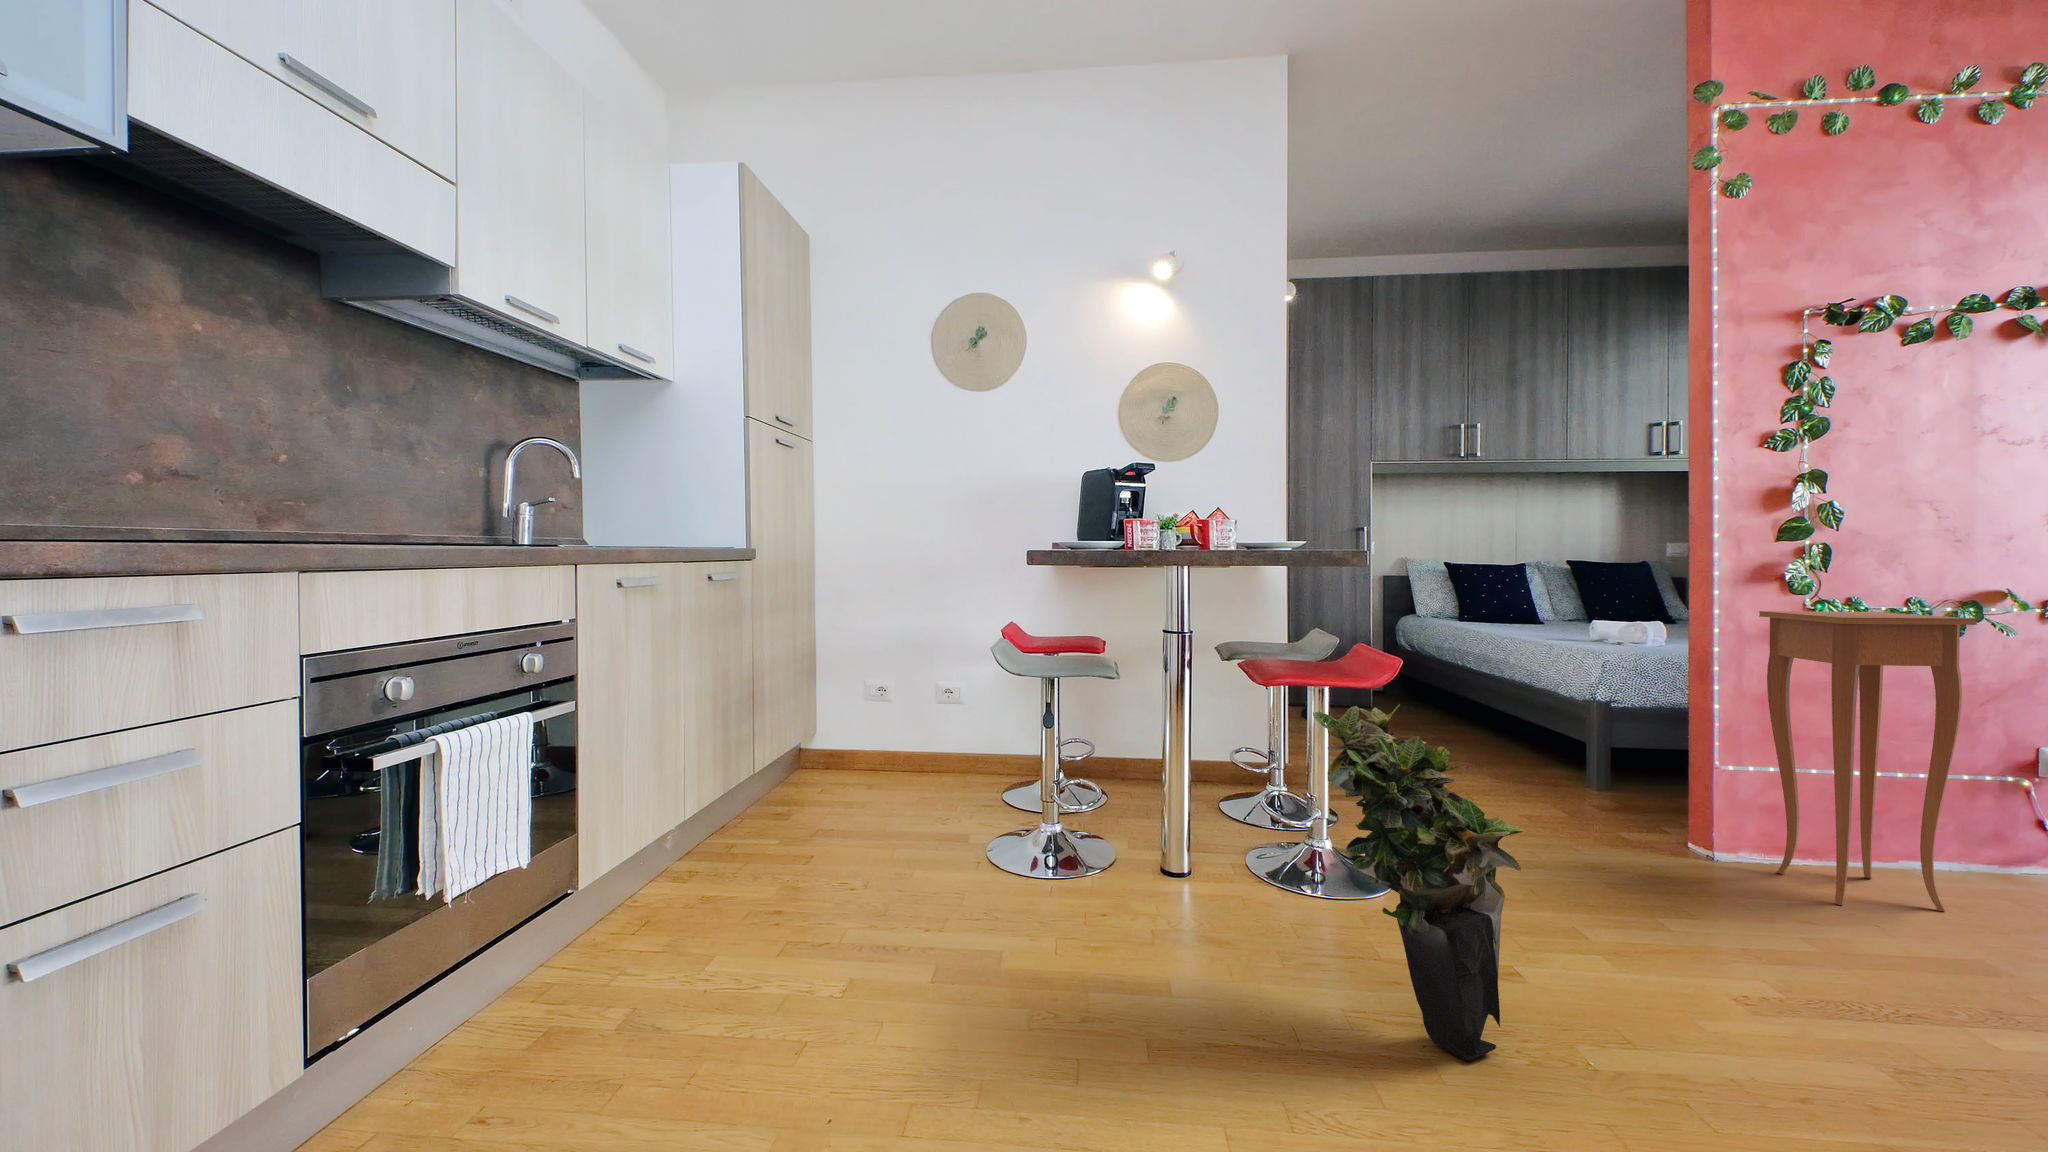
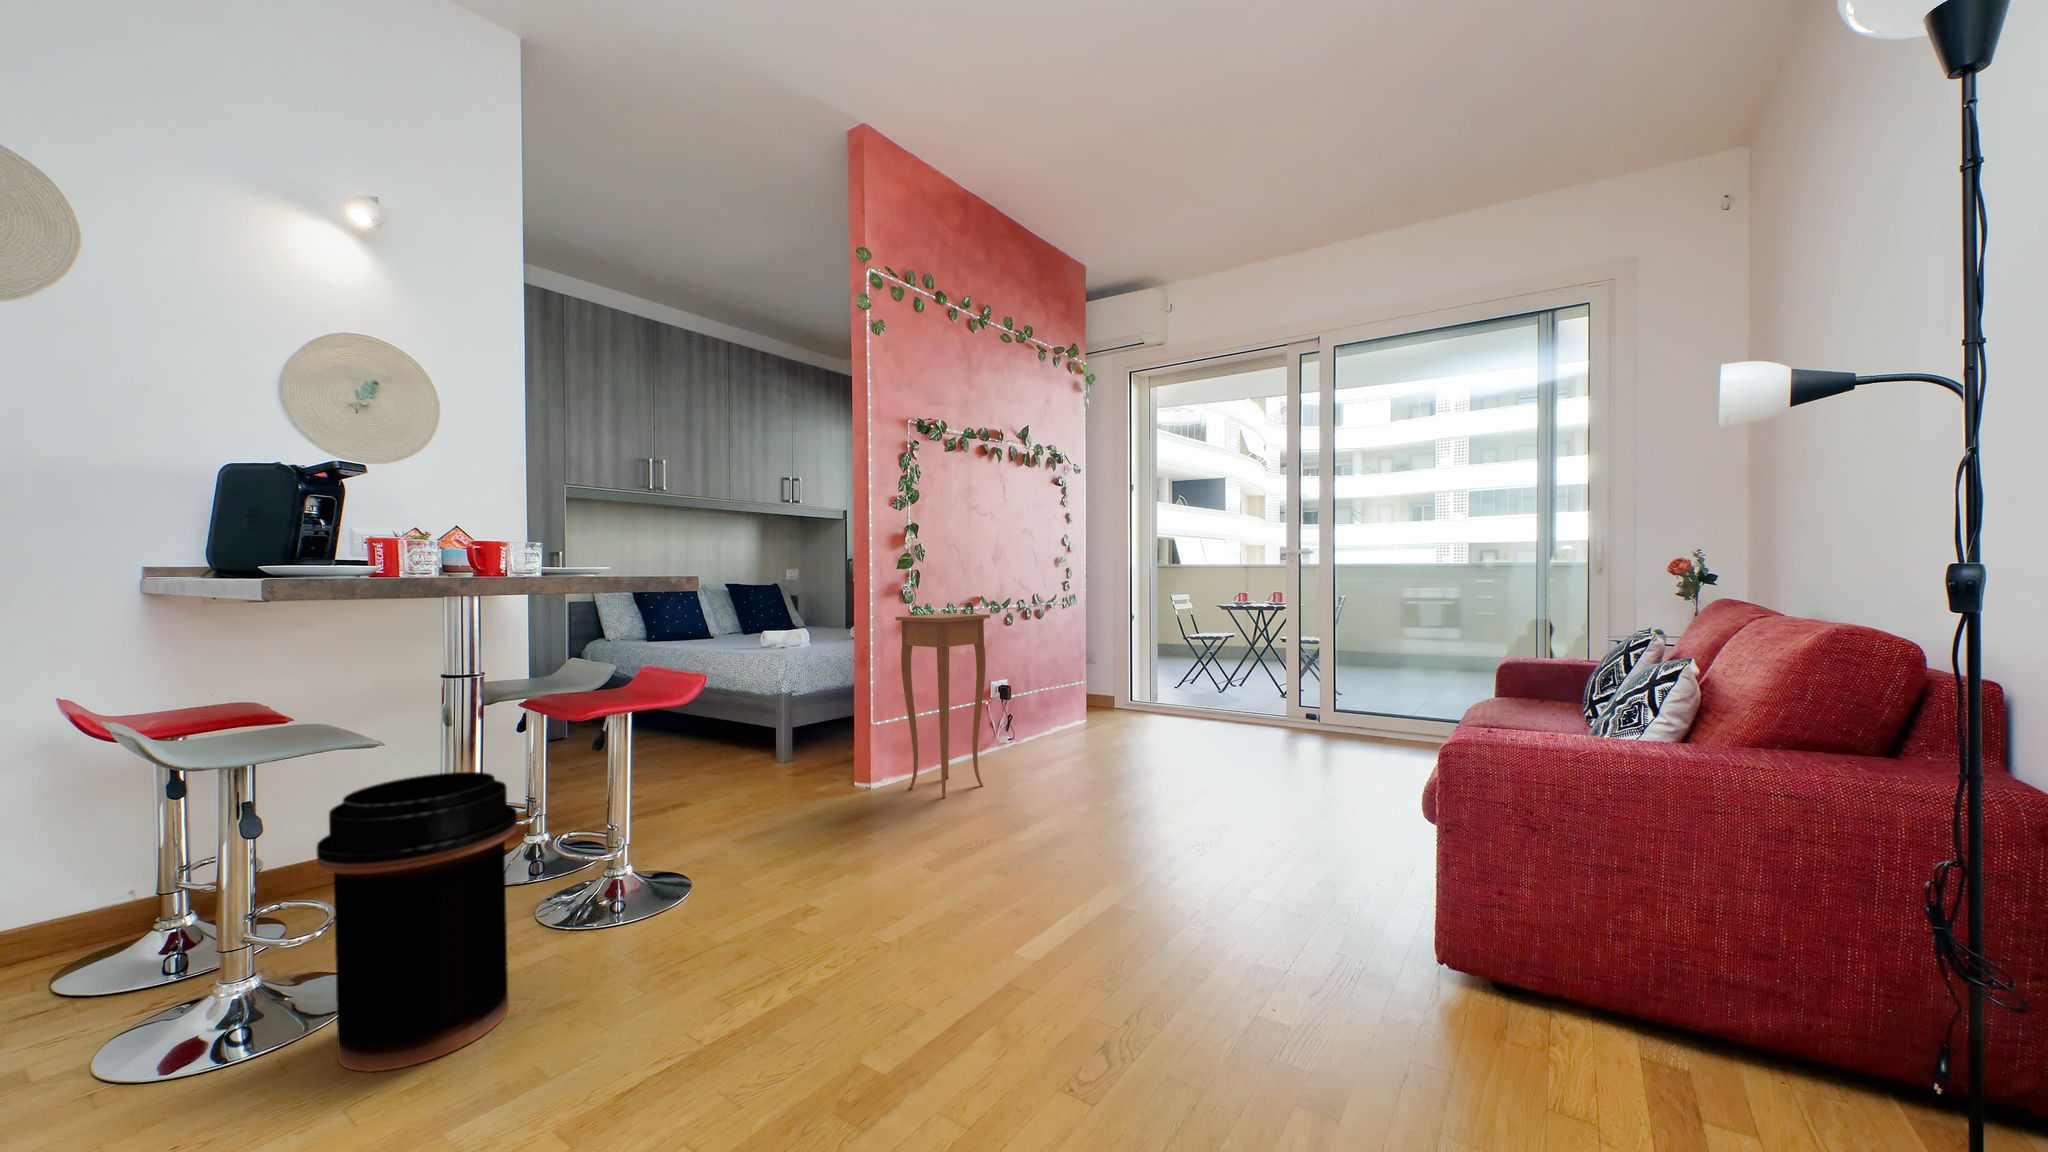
potted plant: present [1313,704,1525,1061] -> none [671,716,850,991]
trash can: none [1070,708,1201,938] -> present [316,772,518,1071]

